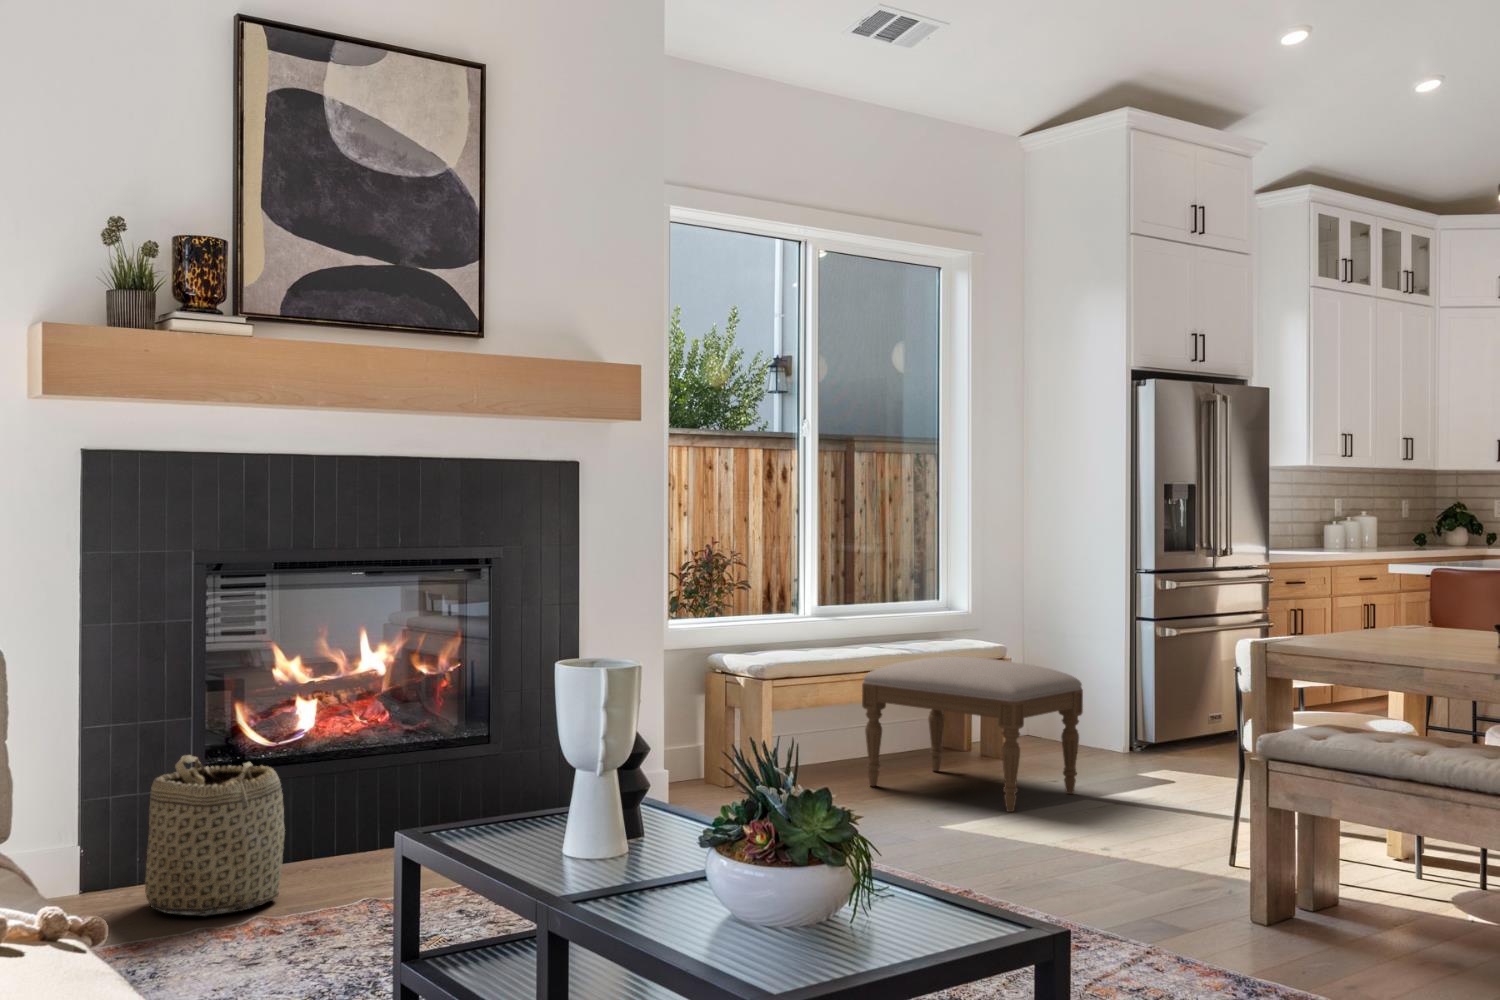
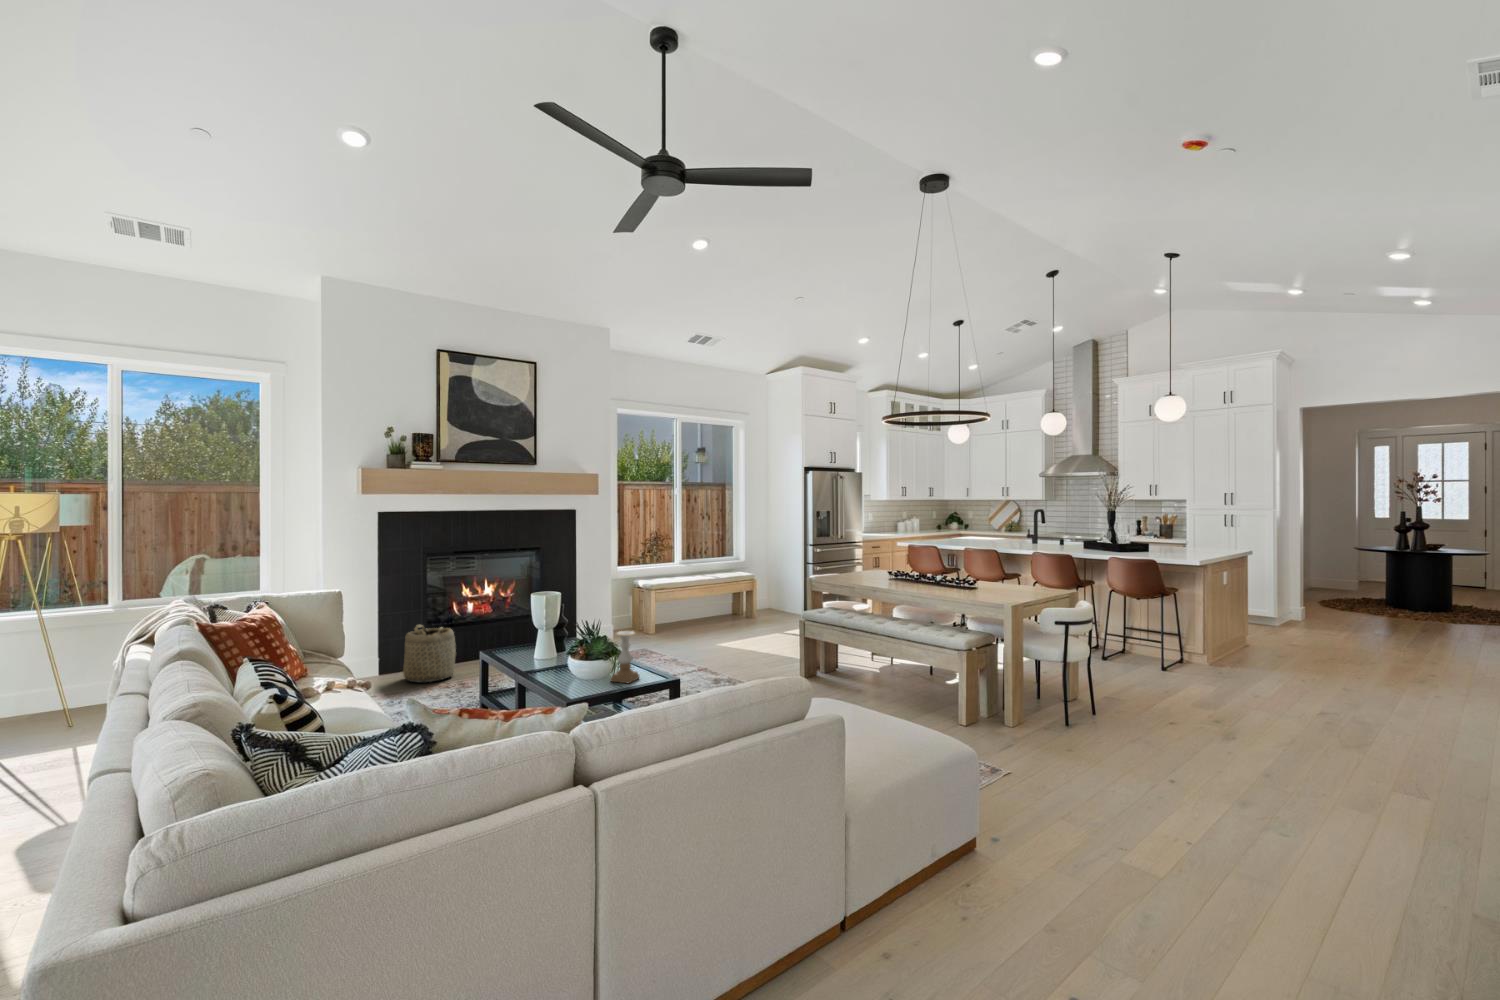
ottoman: present [862,656,1083,812] -> none [691,582,774,640]
candle holder: none [838,775,926,954] -> present [611,631,639,683]

